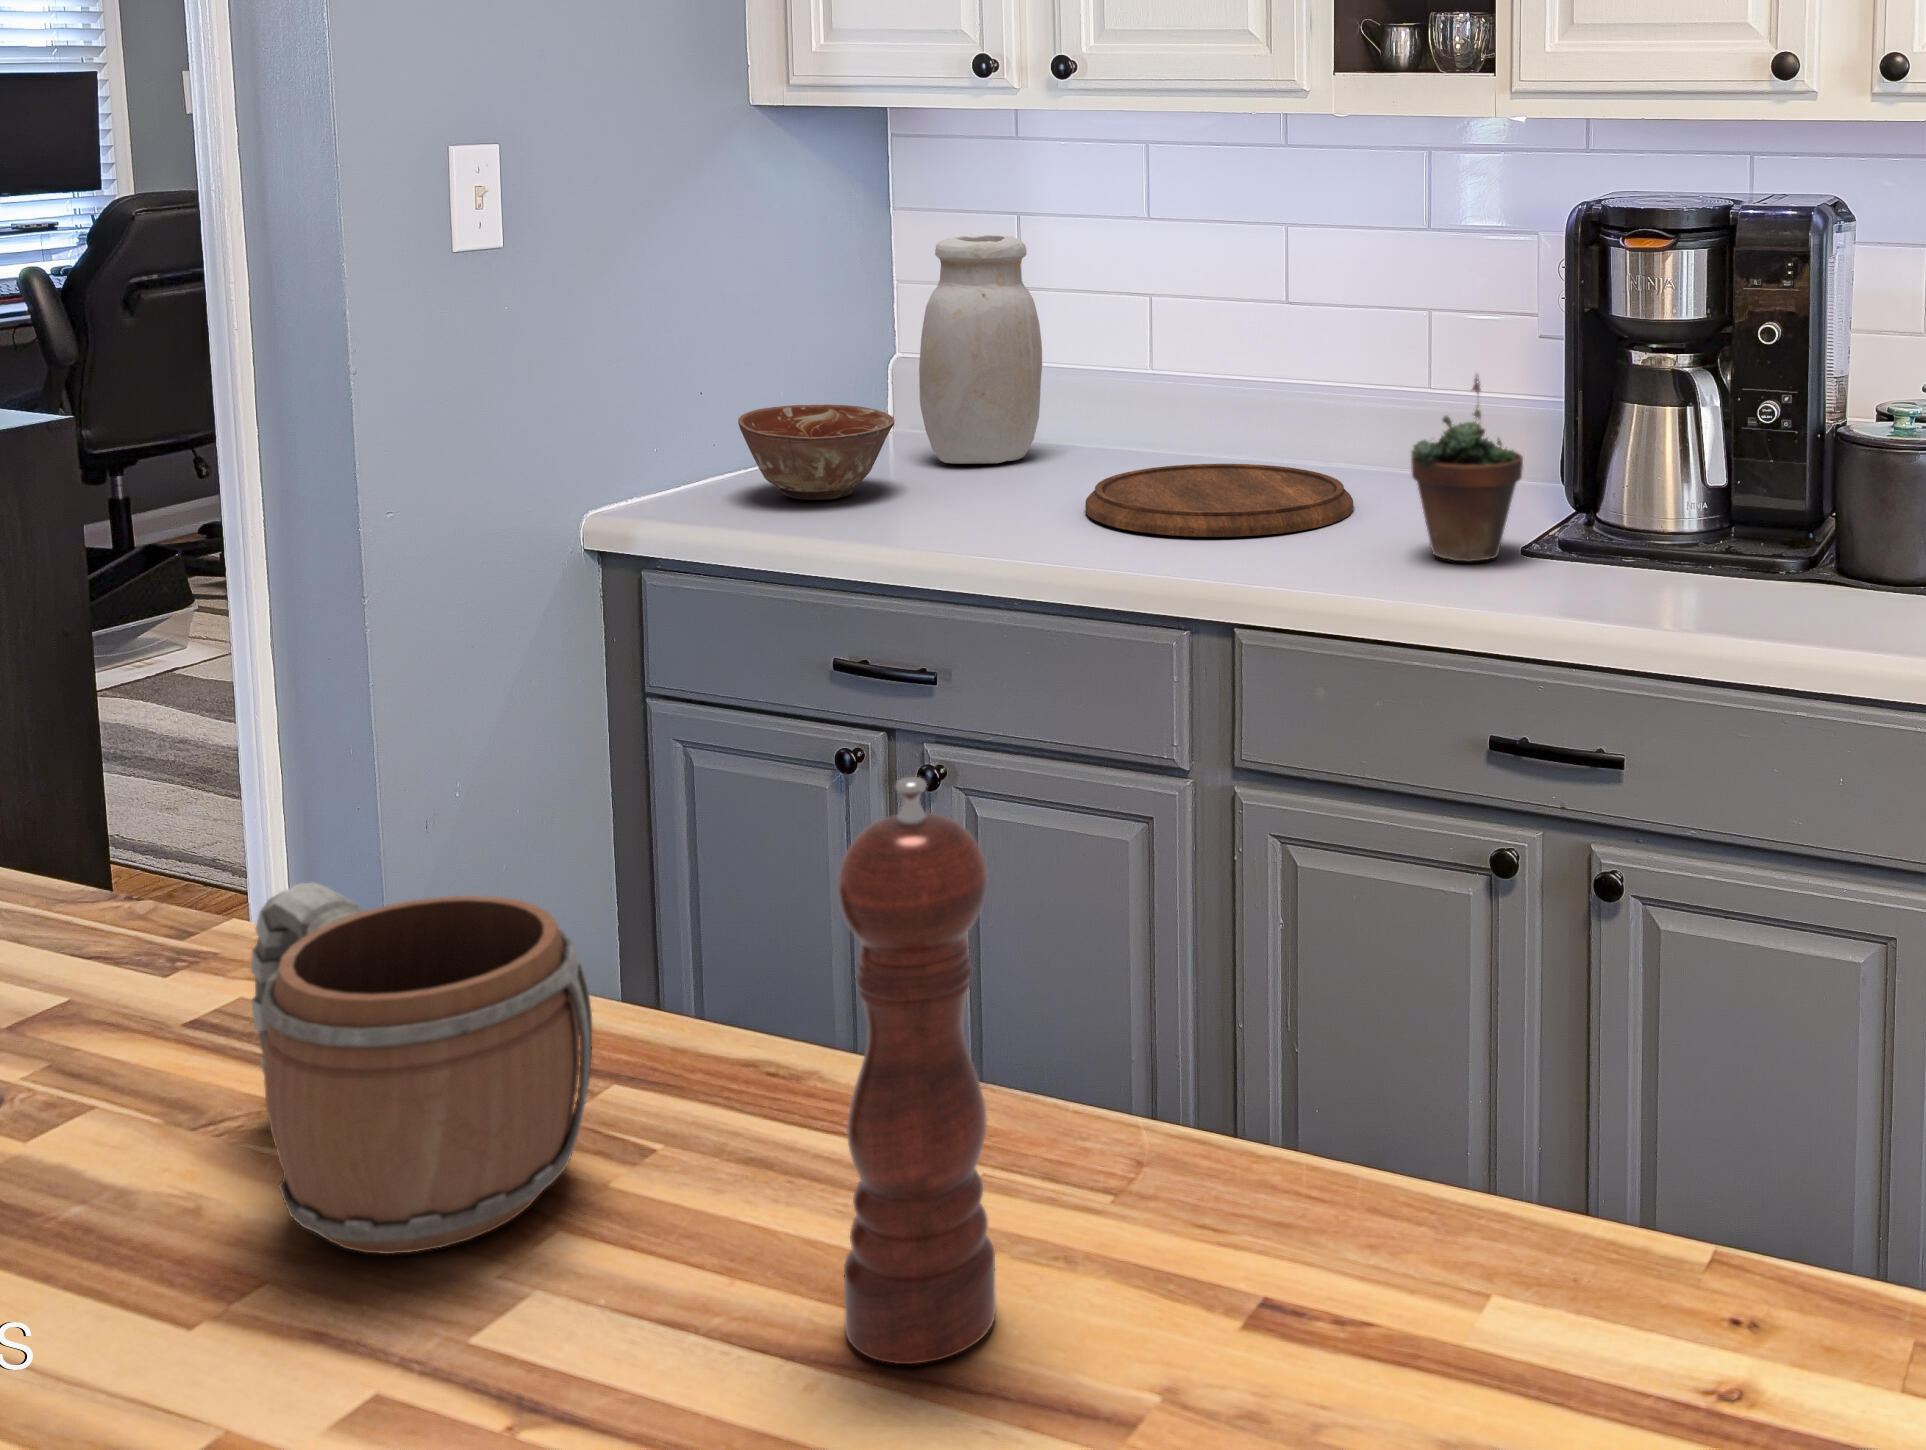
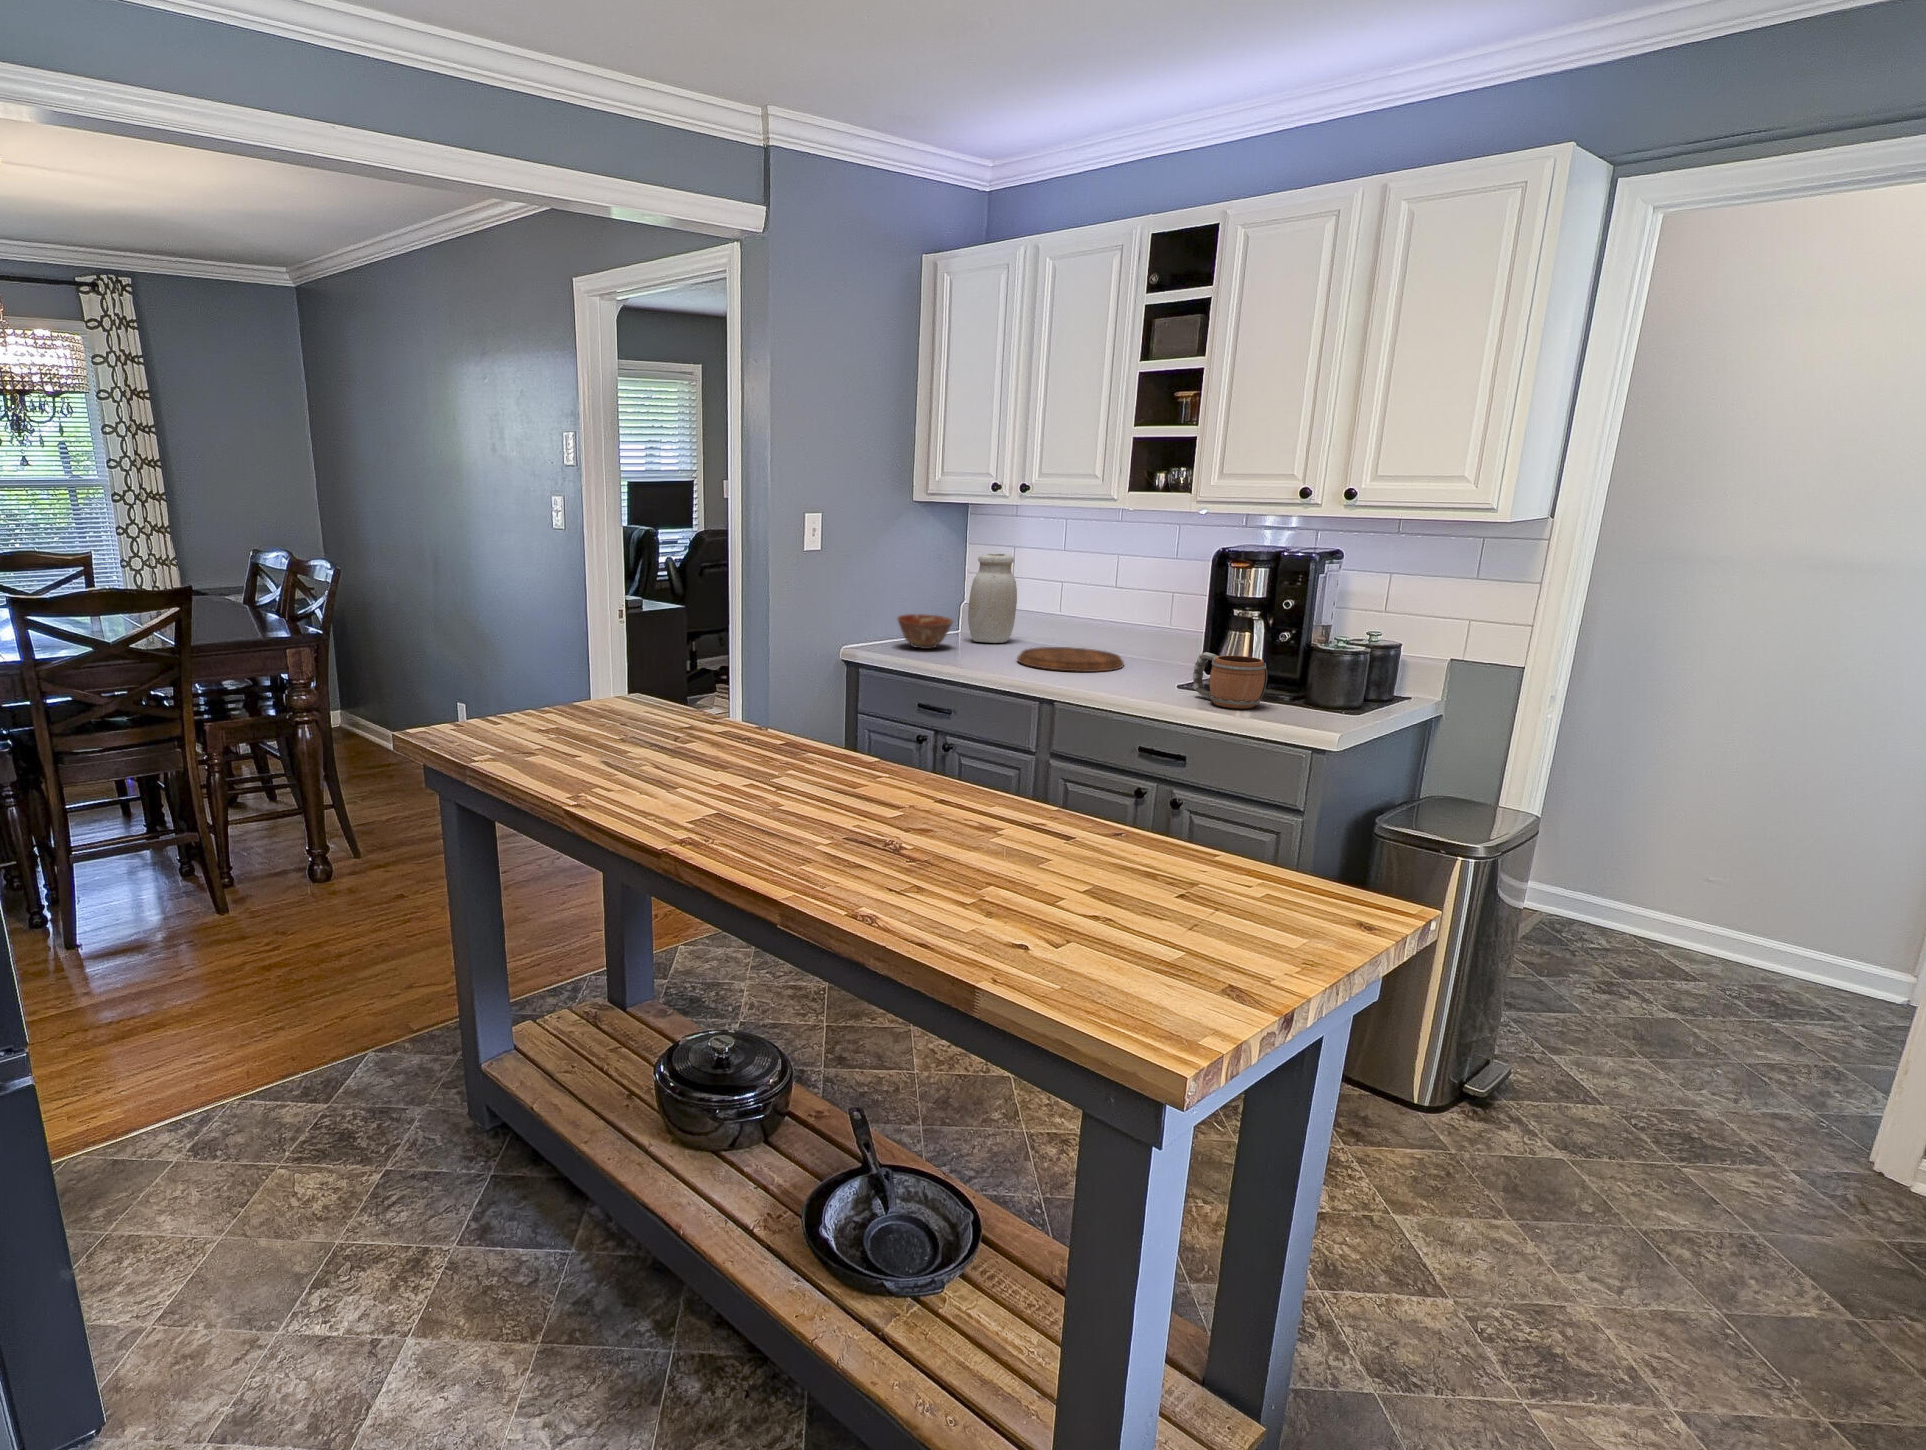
succulent plant: present [1411,375,1523,562] -> none [1132,613,1180,686]
pepper mill: present [837,777,996,1364] -> none [846,664,883,795]
mug: present [251,883,592,1254] -> present [1193,652,1267,709]

